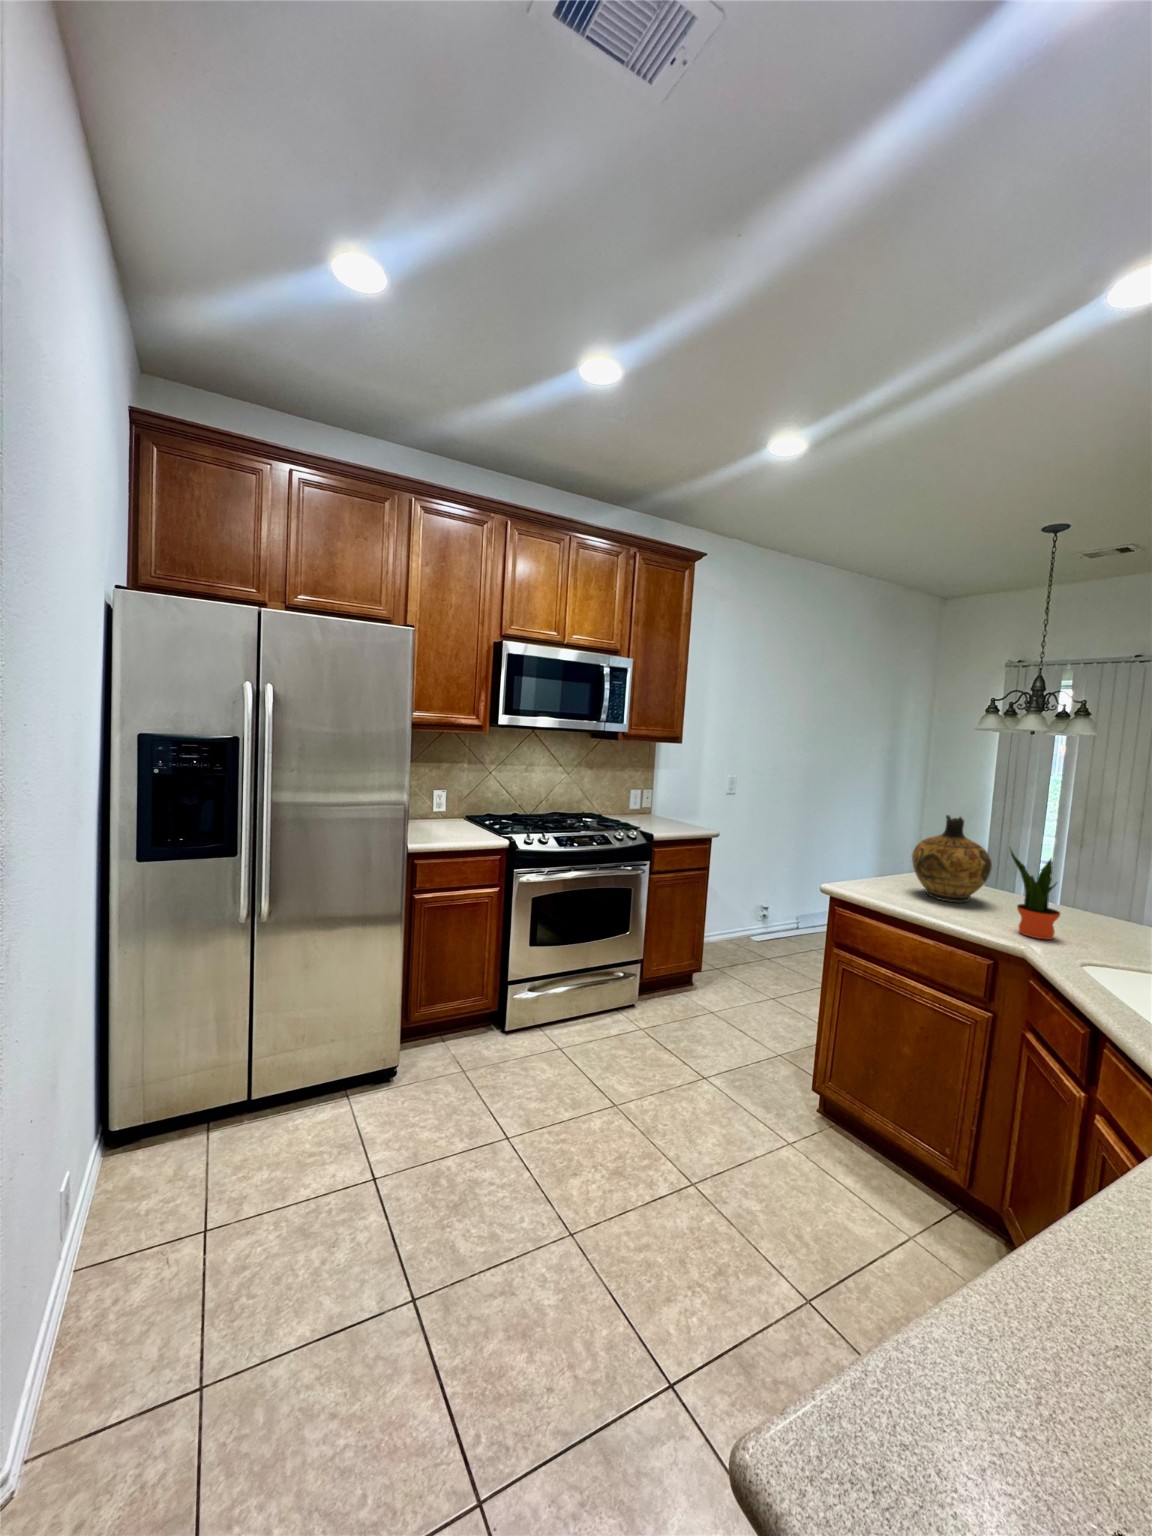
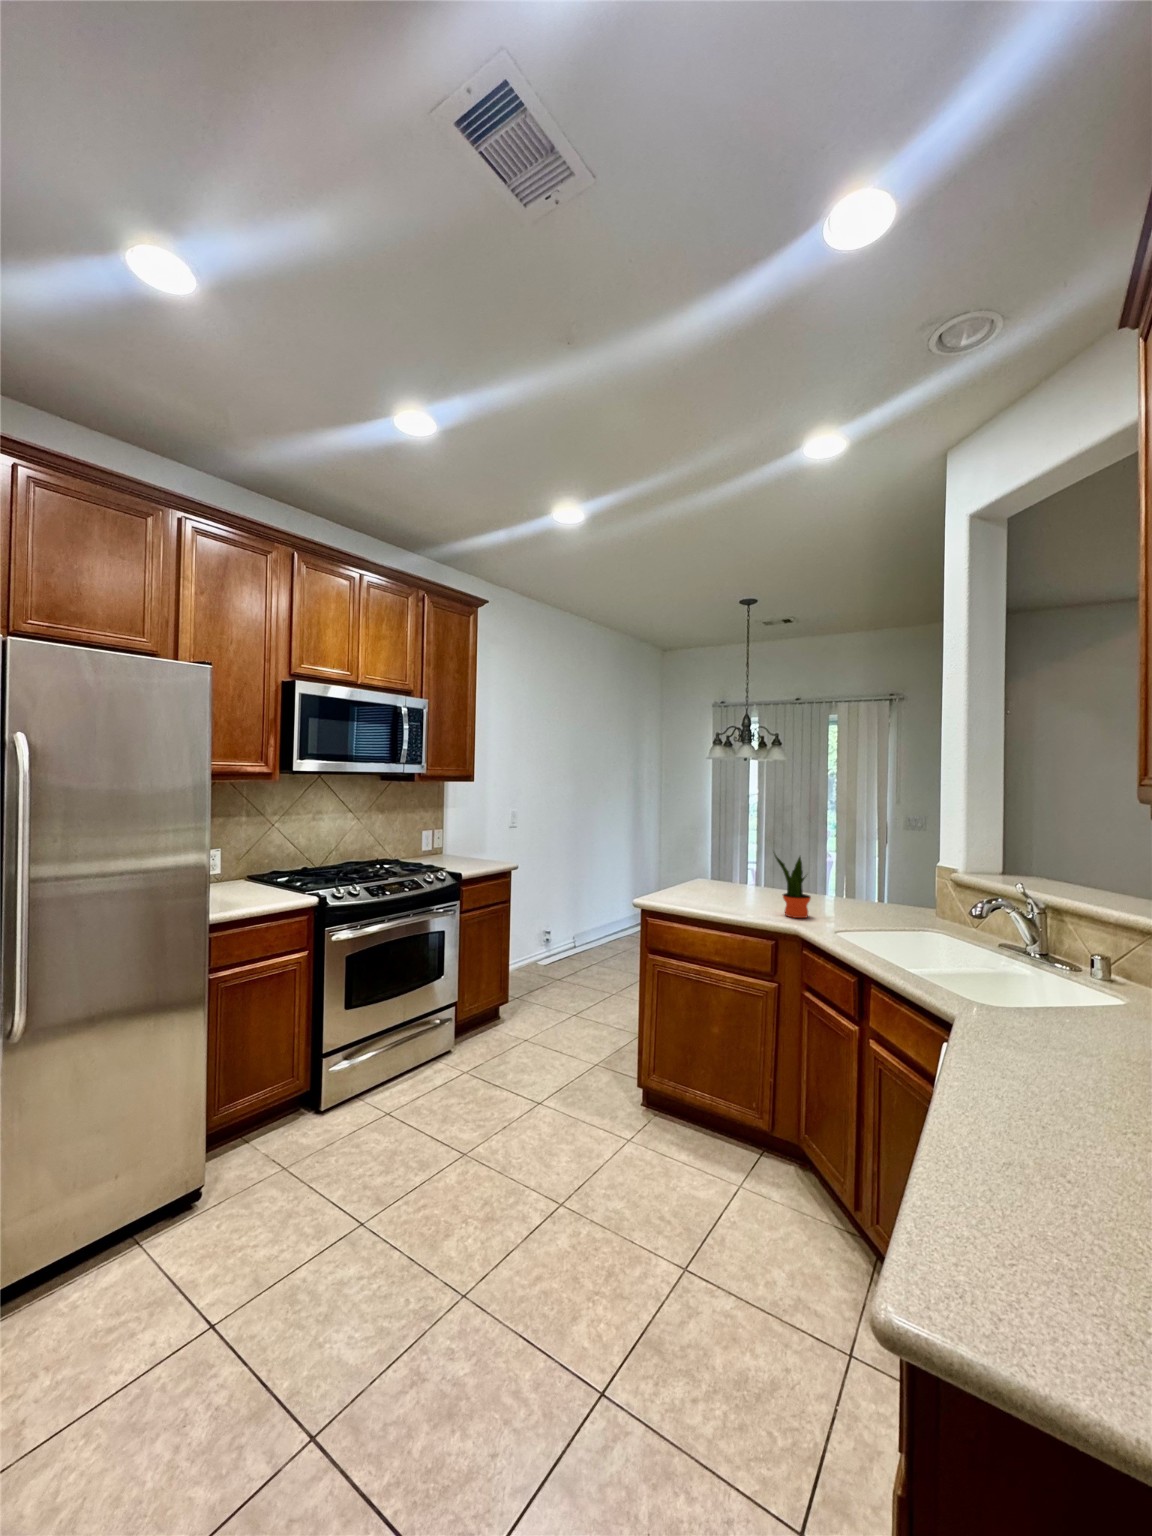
ceramic jug: present [912,815,992,902] -> none [698,830,755,900]

